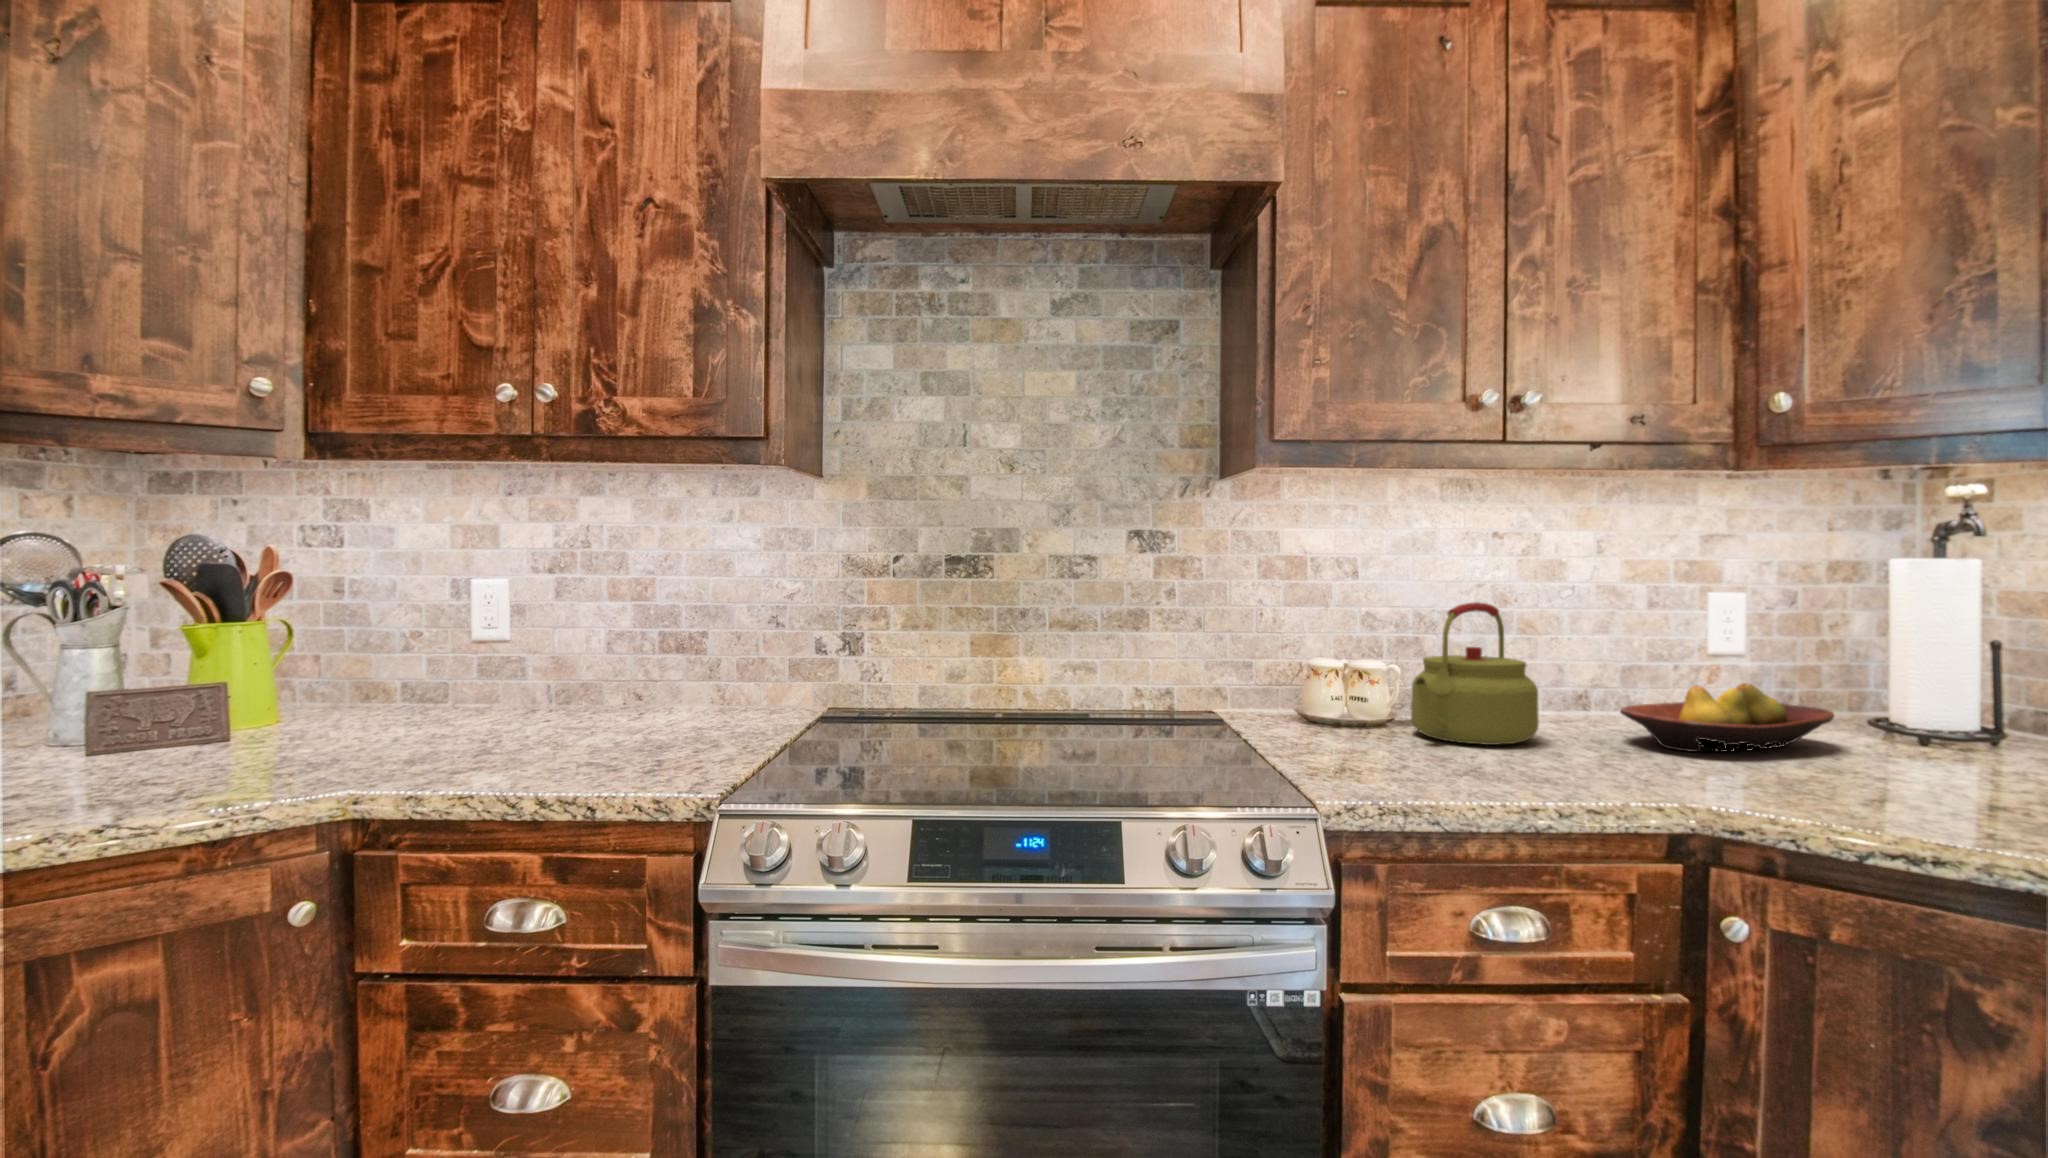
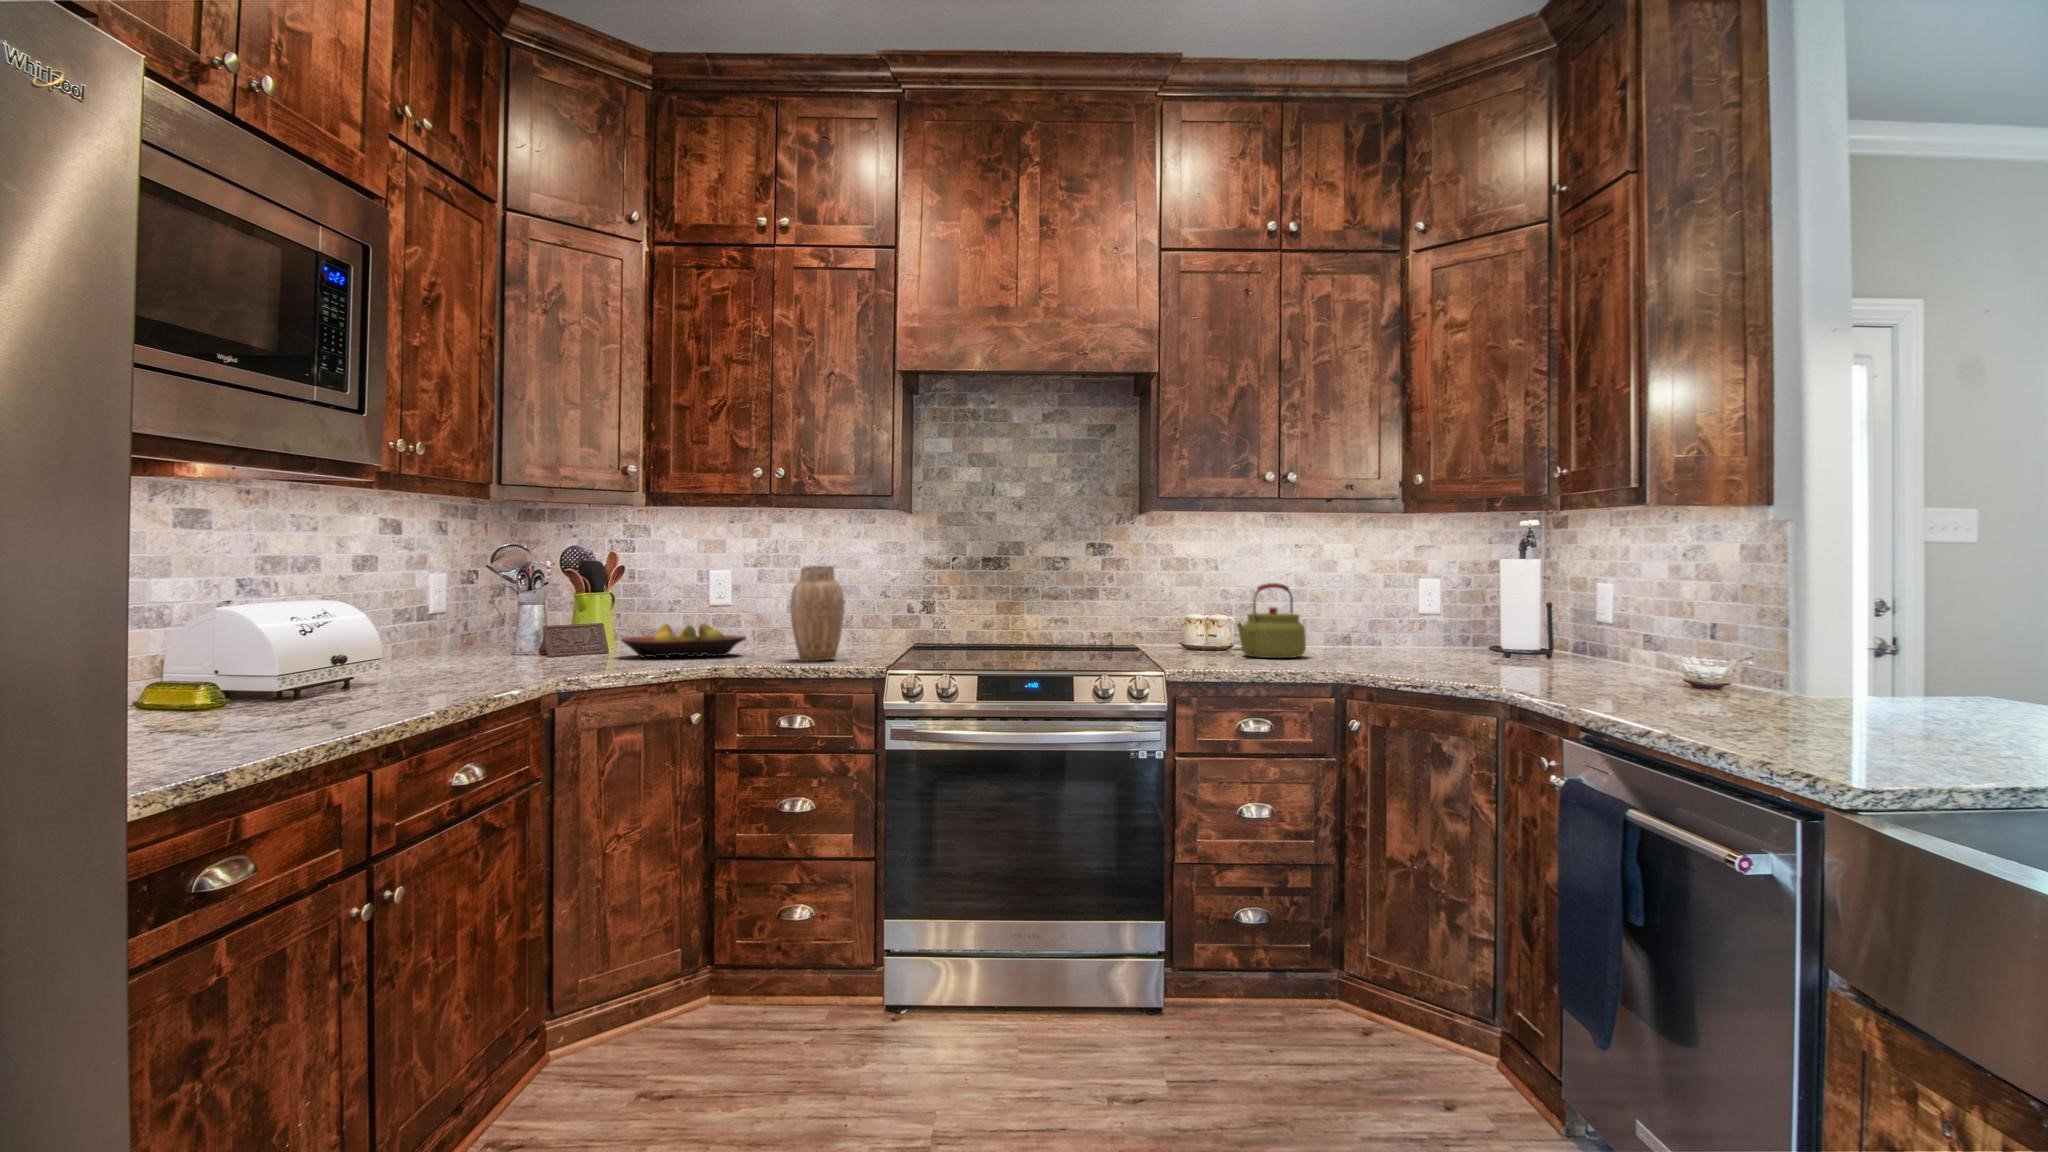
vase: none [548,573,661,767] -> present [790,565,844,661]
fruit bowl: present [1620,683,1834,752] -> present [622,623,746,658]

